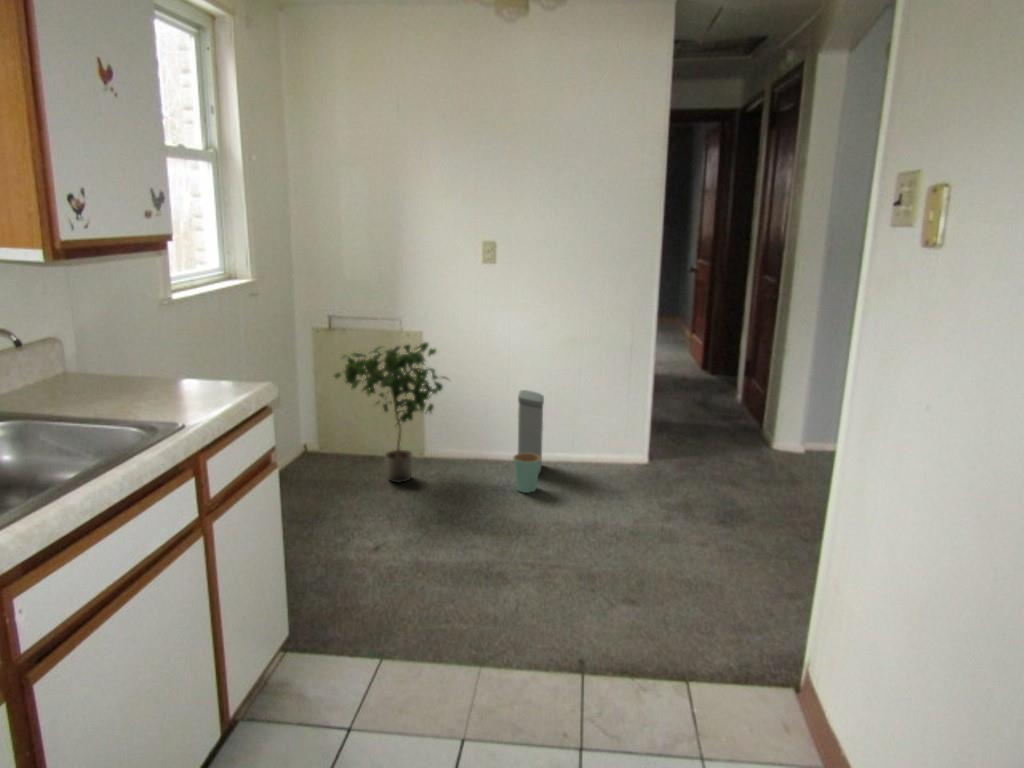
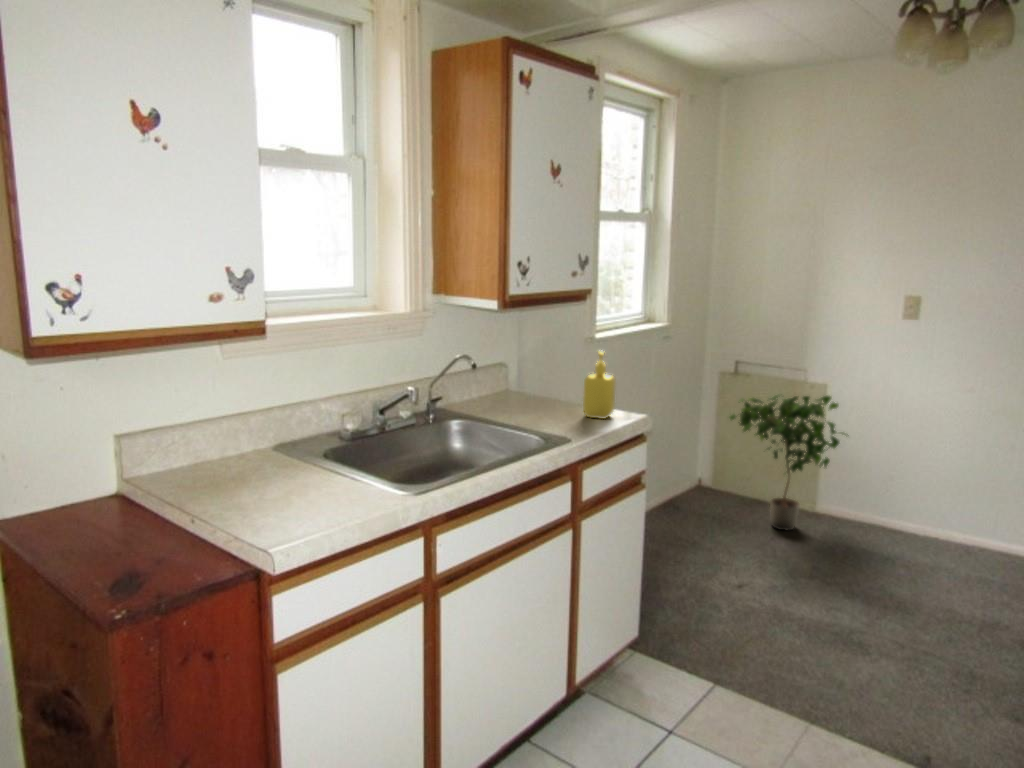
soap dispenser: none [186,308,229,393] -> present [583,351,616,419]
trash can: present [513,390,544,493] -> none [910,459,962,572]

